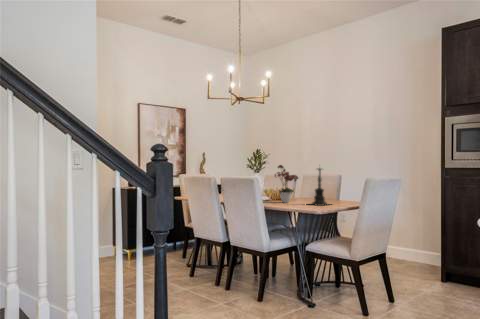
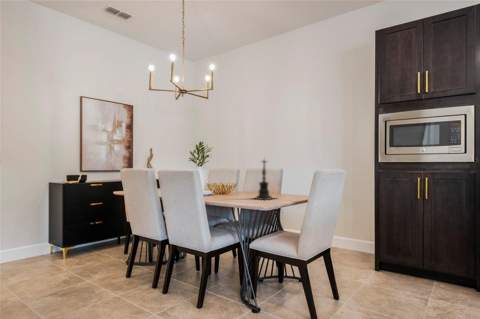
flower arrangement: present [275,165,298,203] -> none [216,155,244,197]

